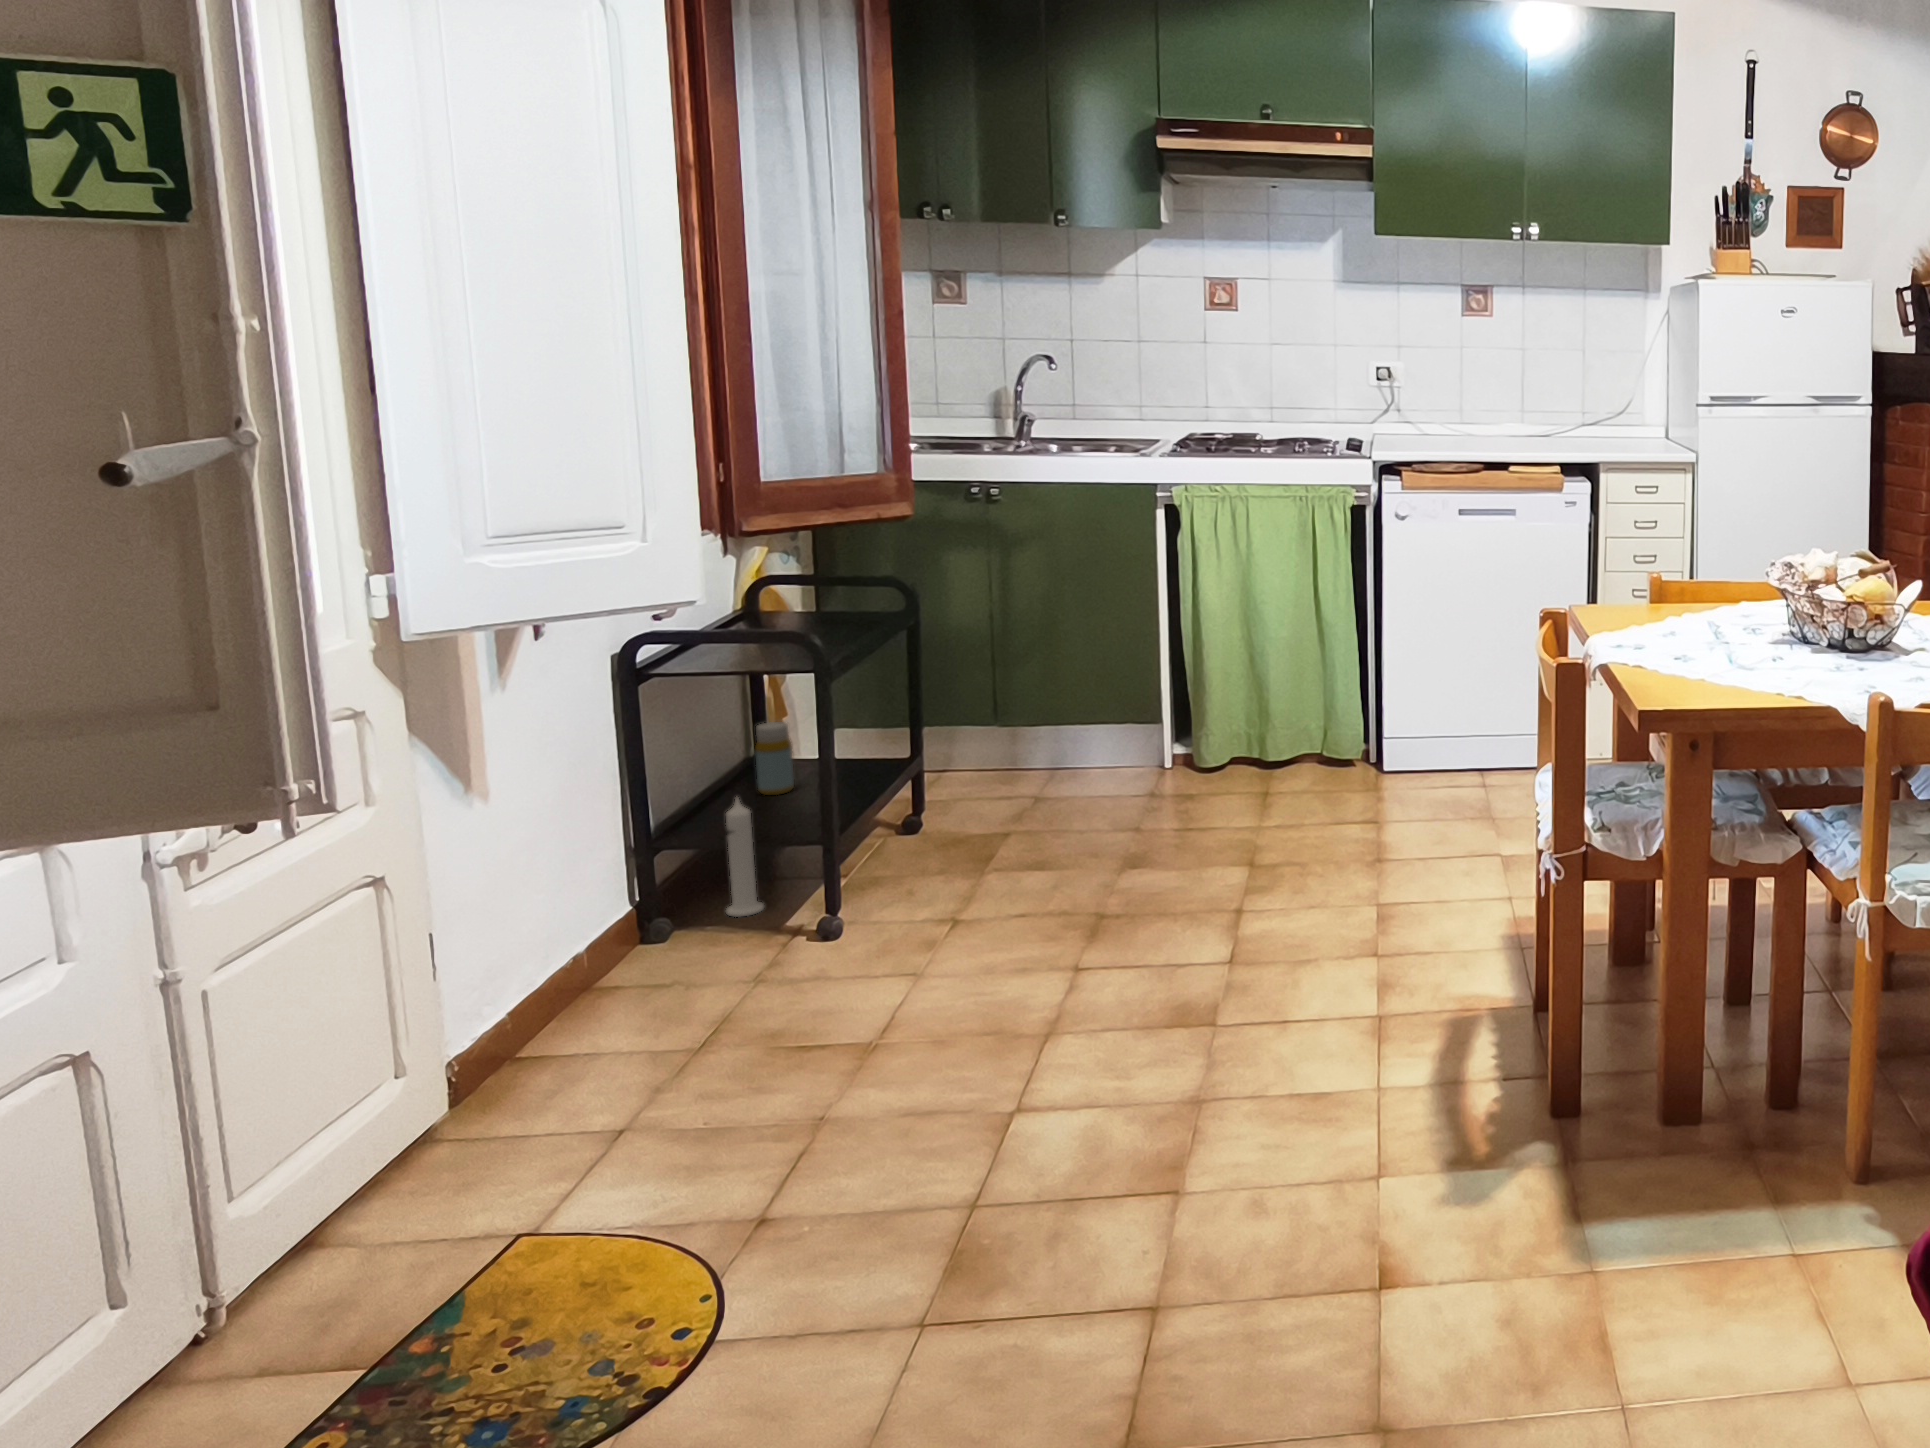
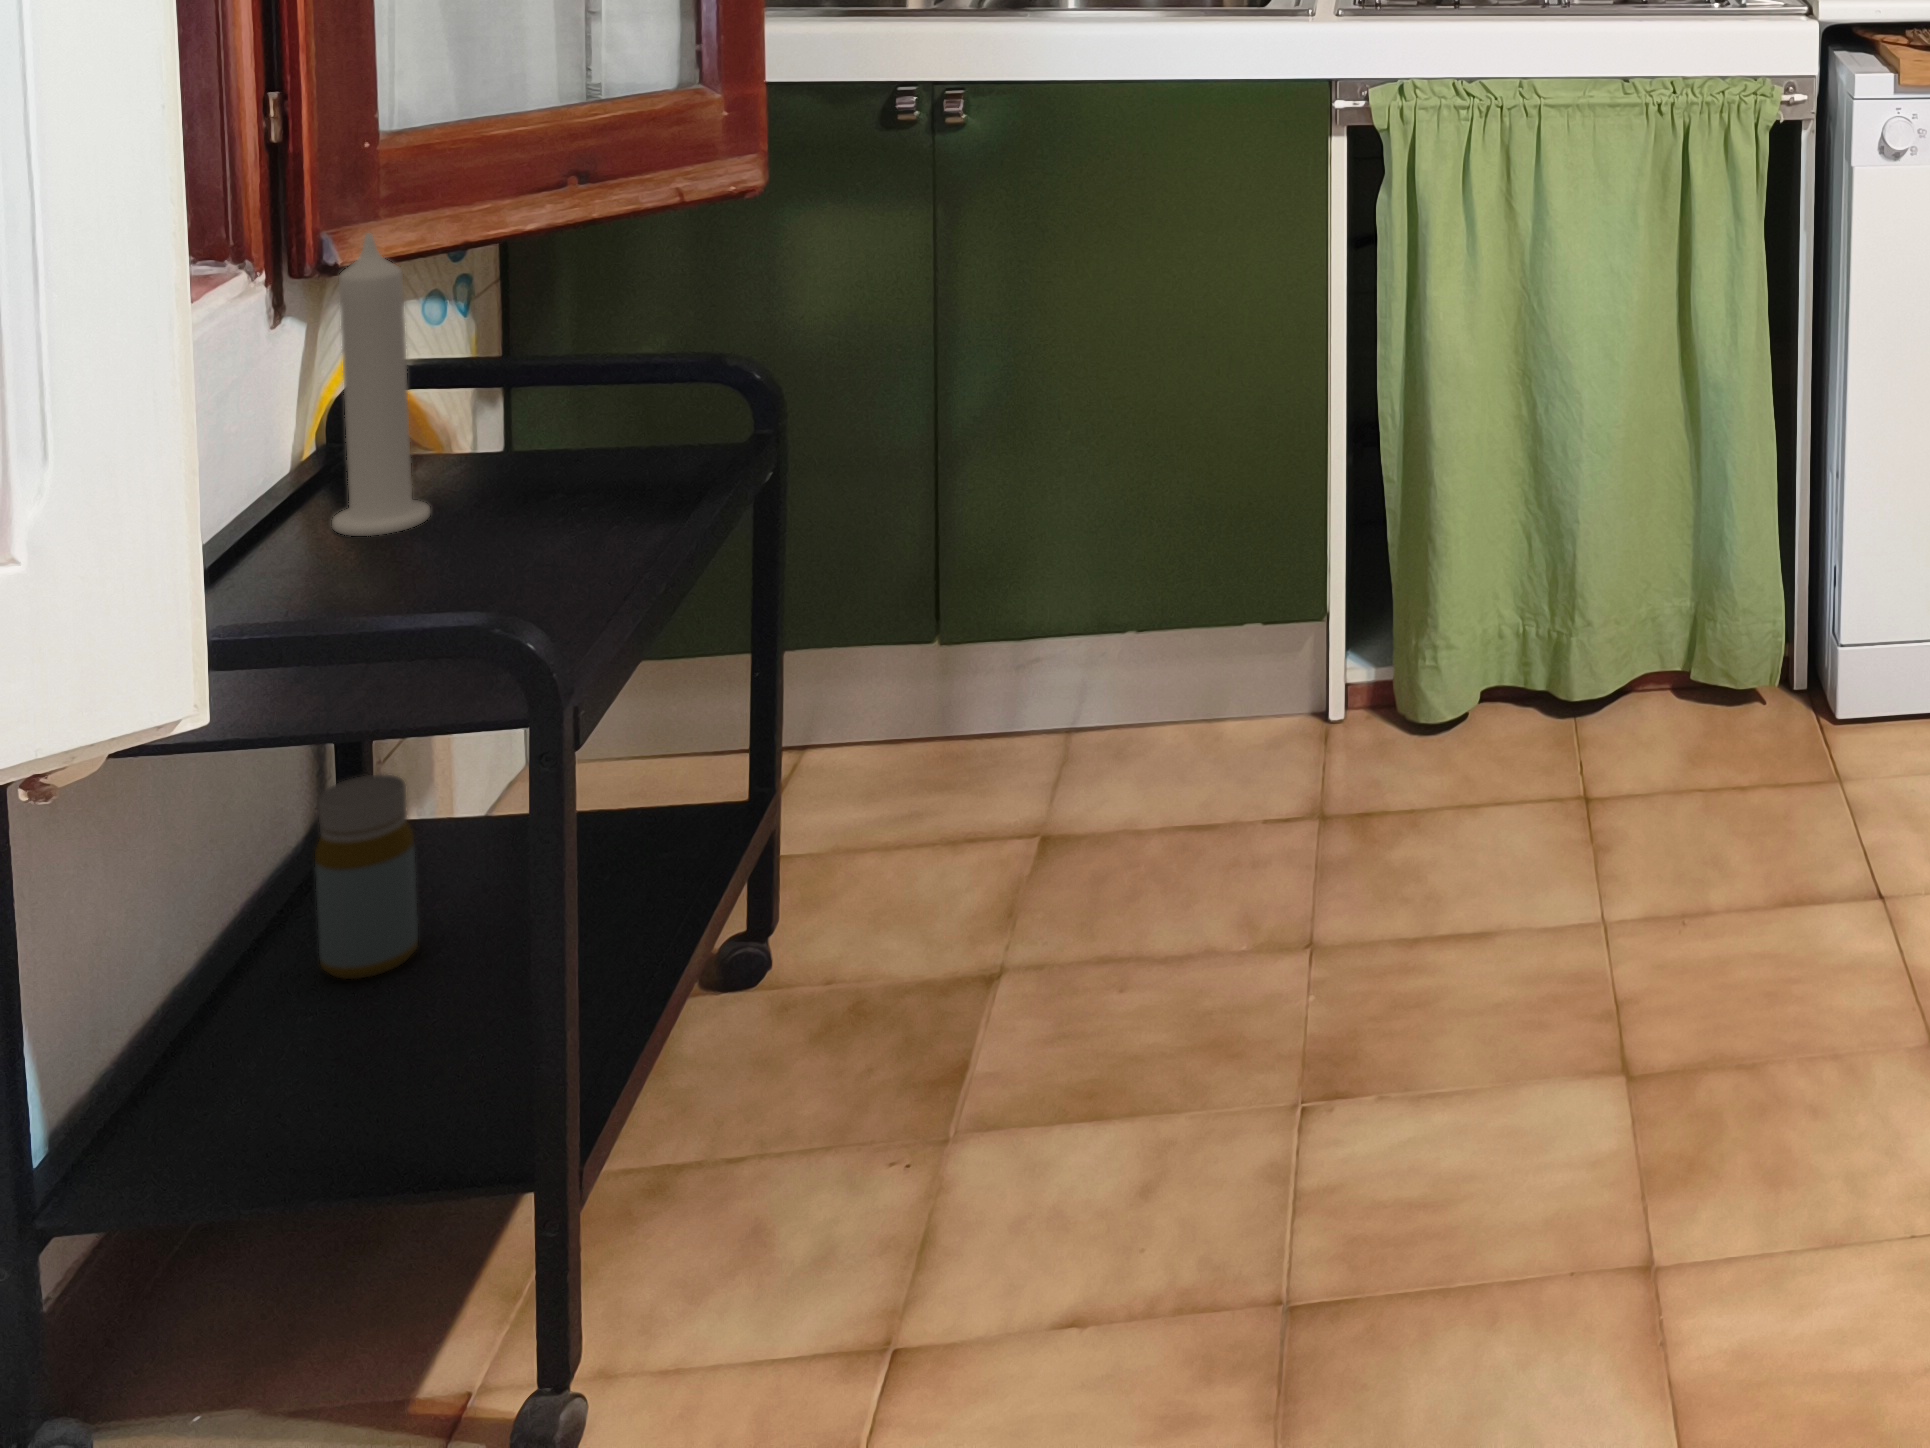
candle: present [726,798,764,917] -> present [332,234,431,536]

